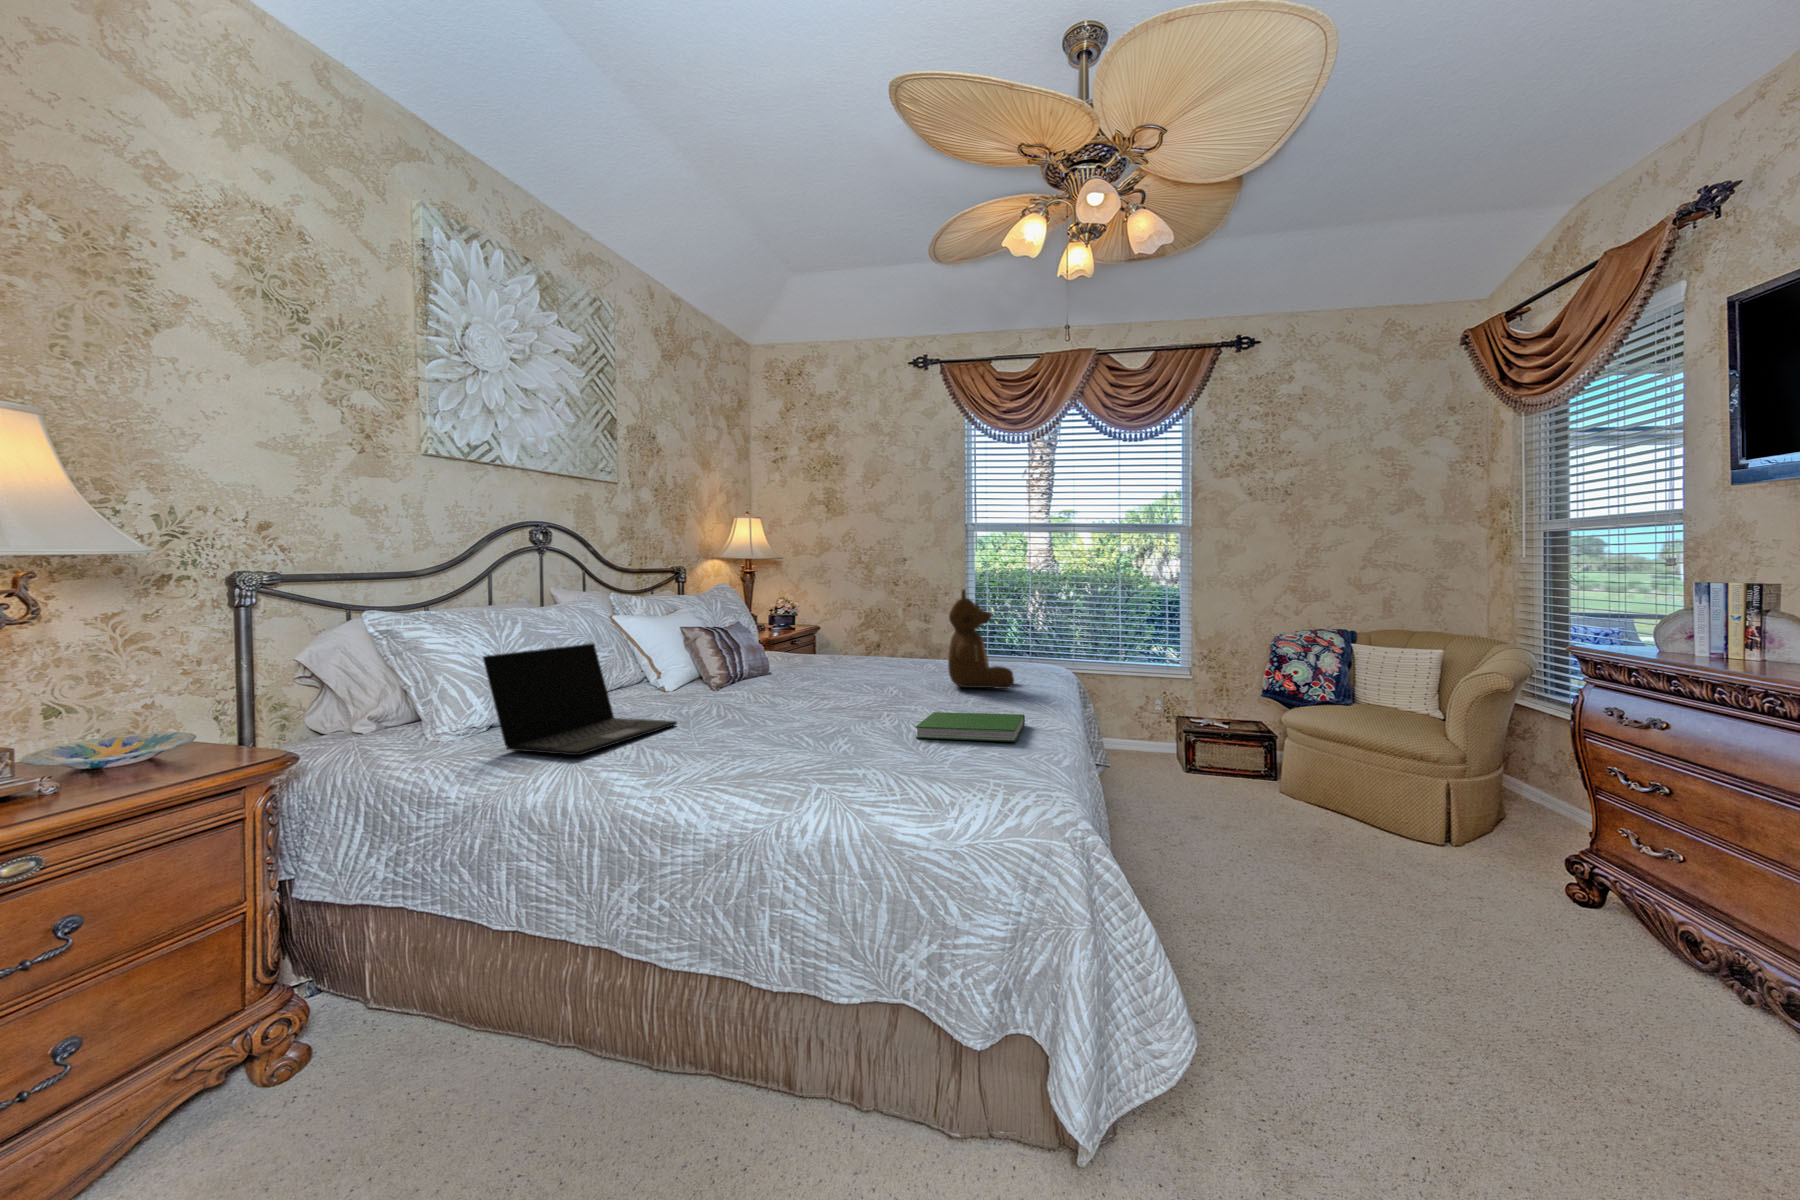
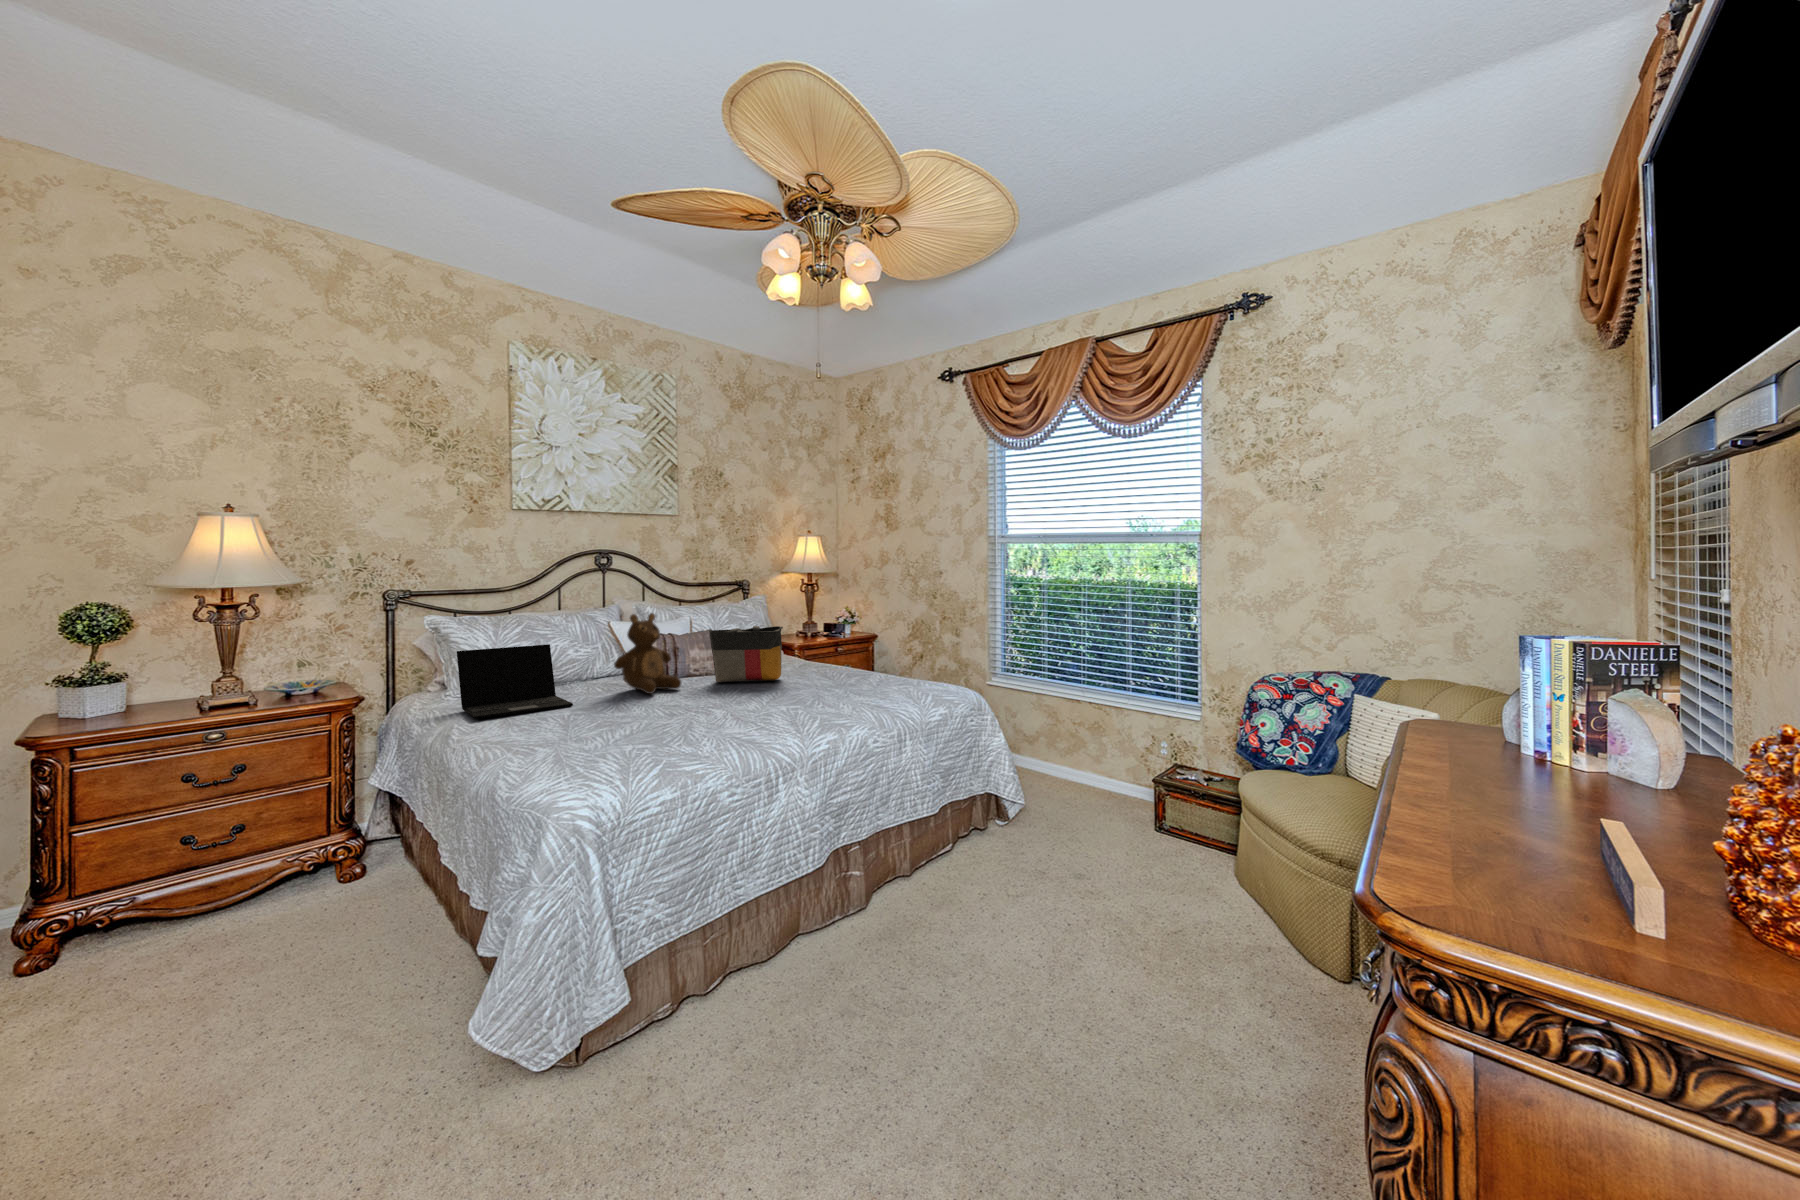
teddy bear: present [948,589,1014,689] -> present [614,613,681,694]
tote bag: none [778,609,864,683] -> present [709,626,783,682]
hardcover book: present [916,712,1025,742] -> none [653,721,744,752]

